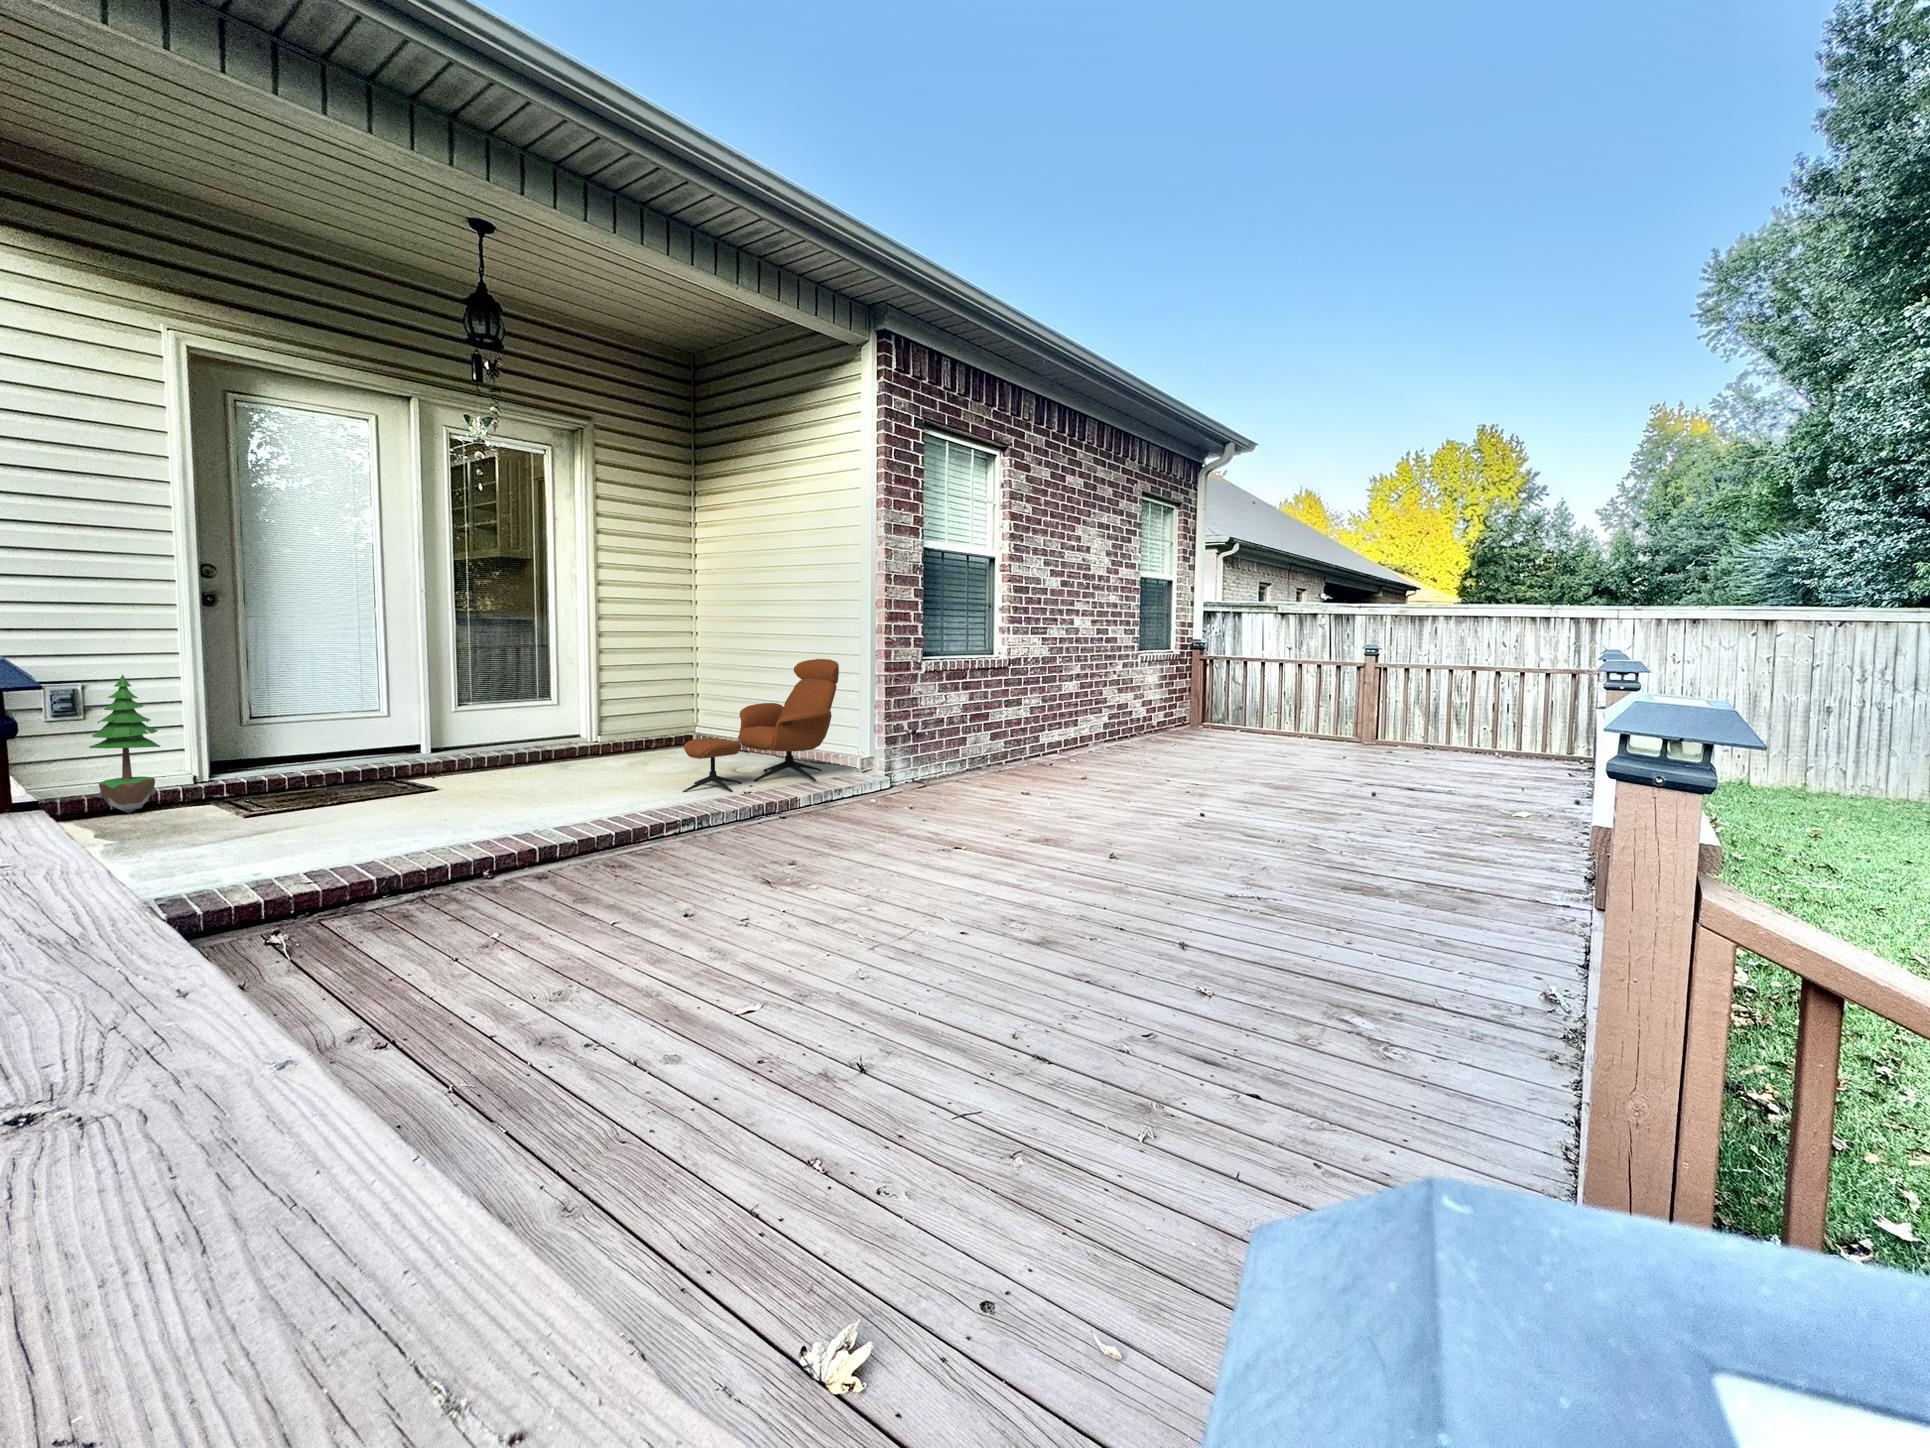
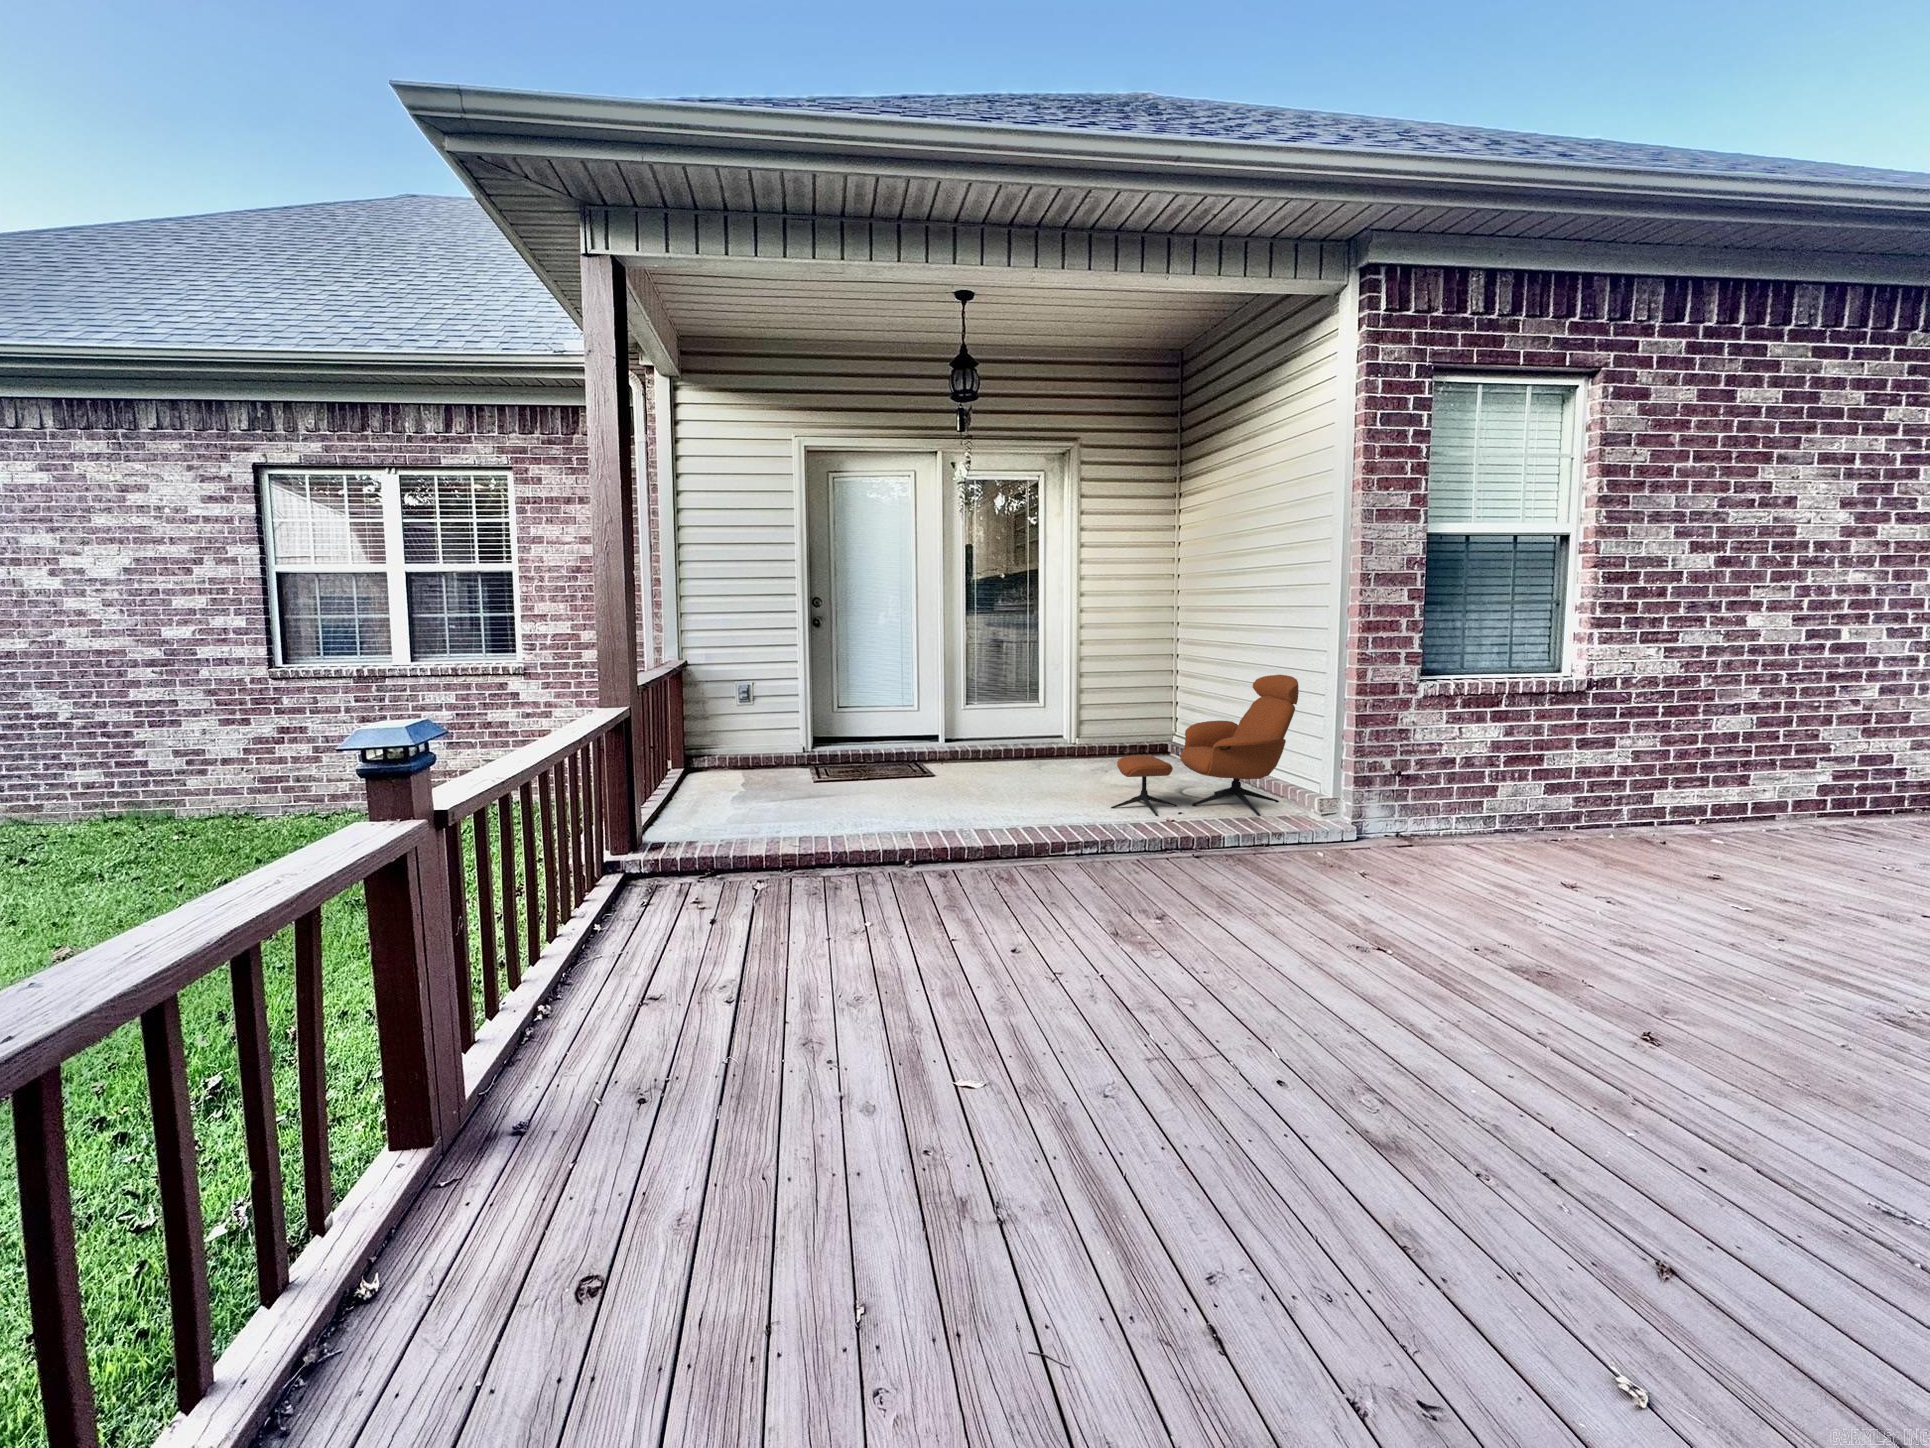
potted tree: present [89,675,160,813] -> none [746,677,781,770]

